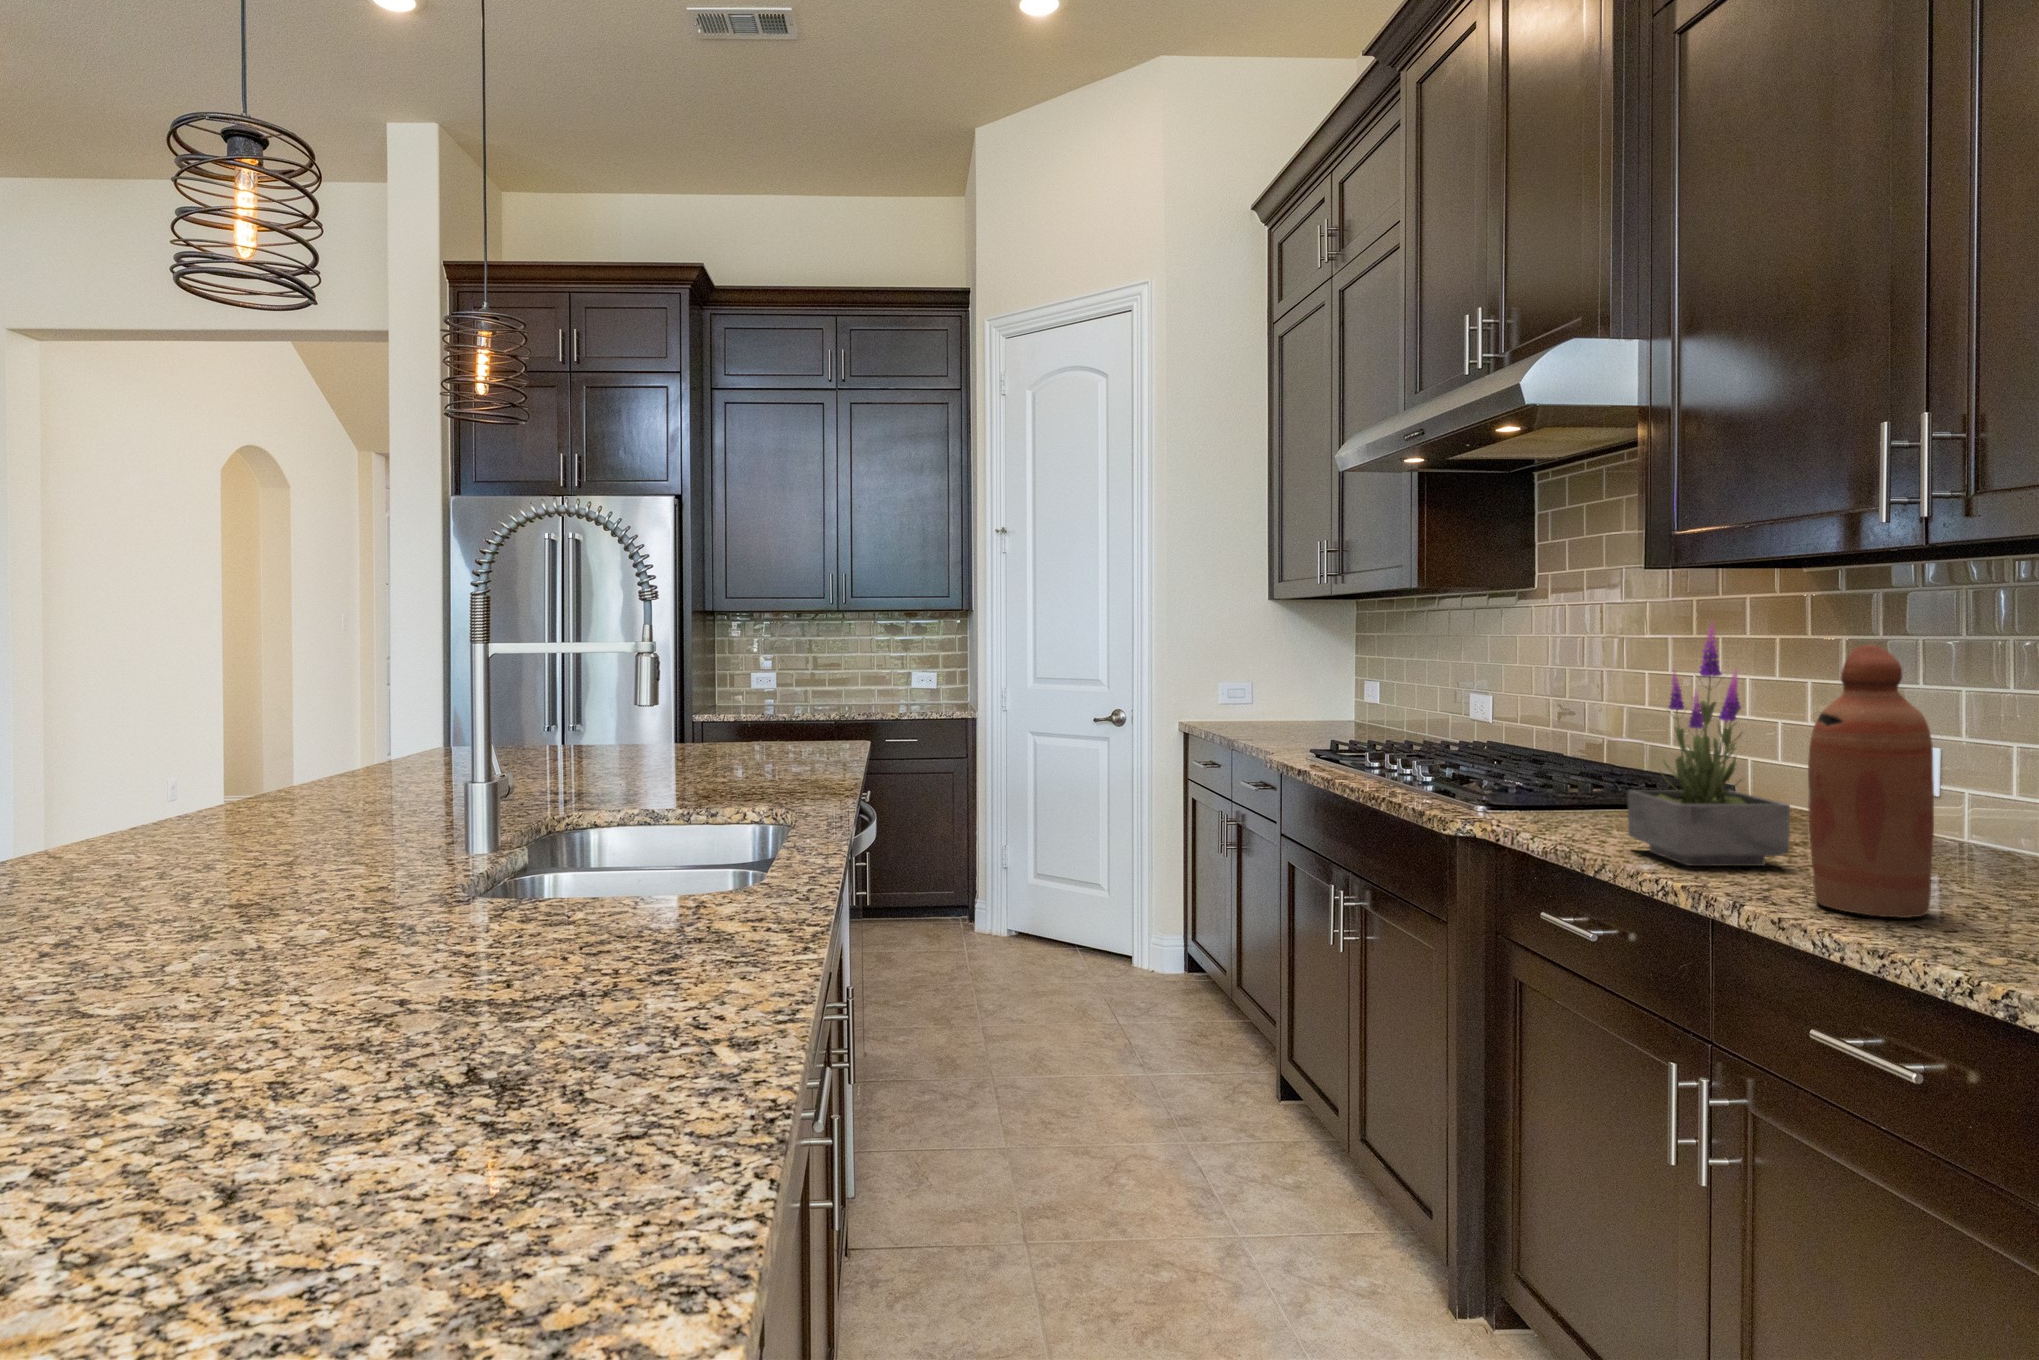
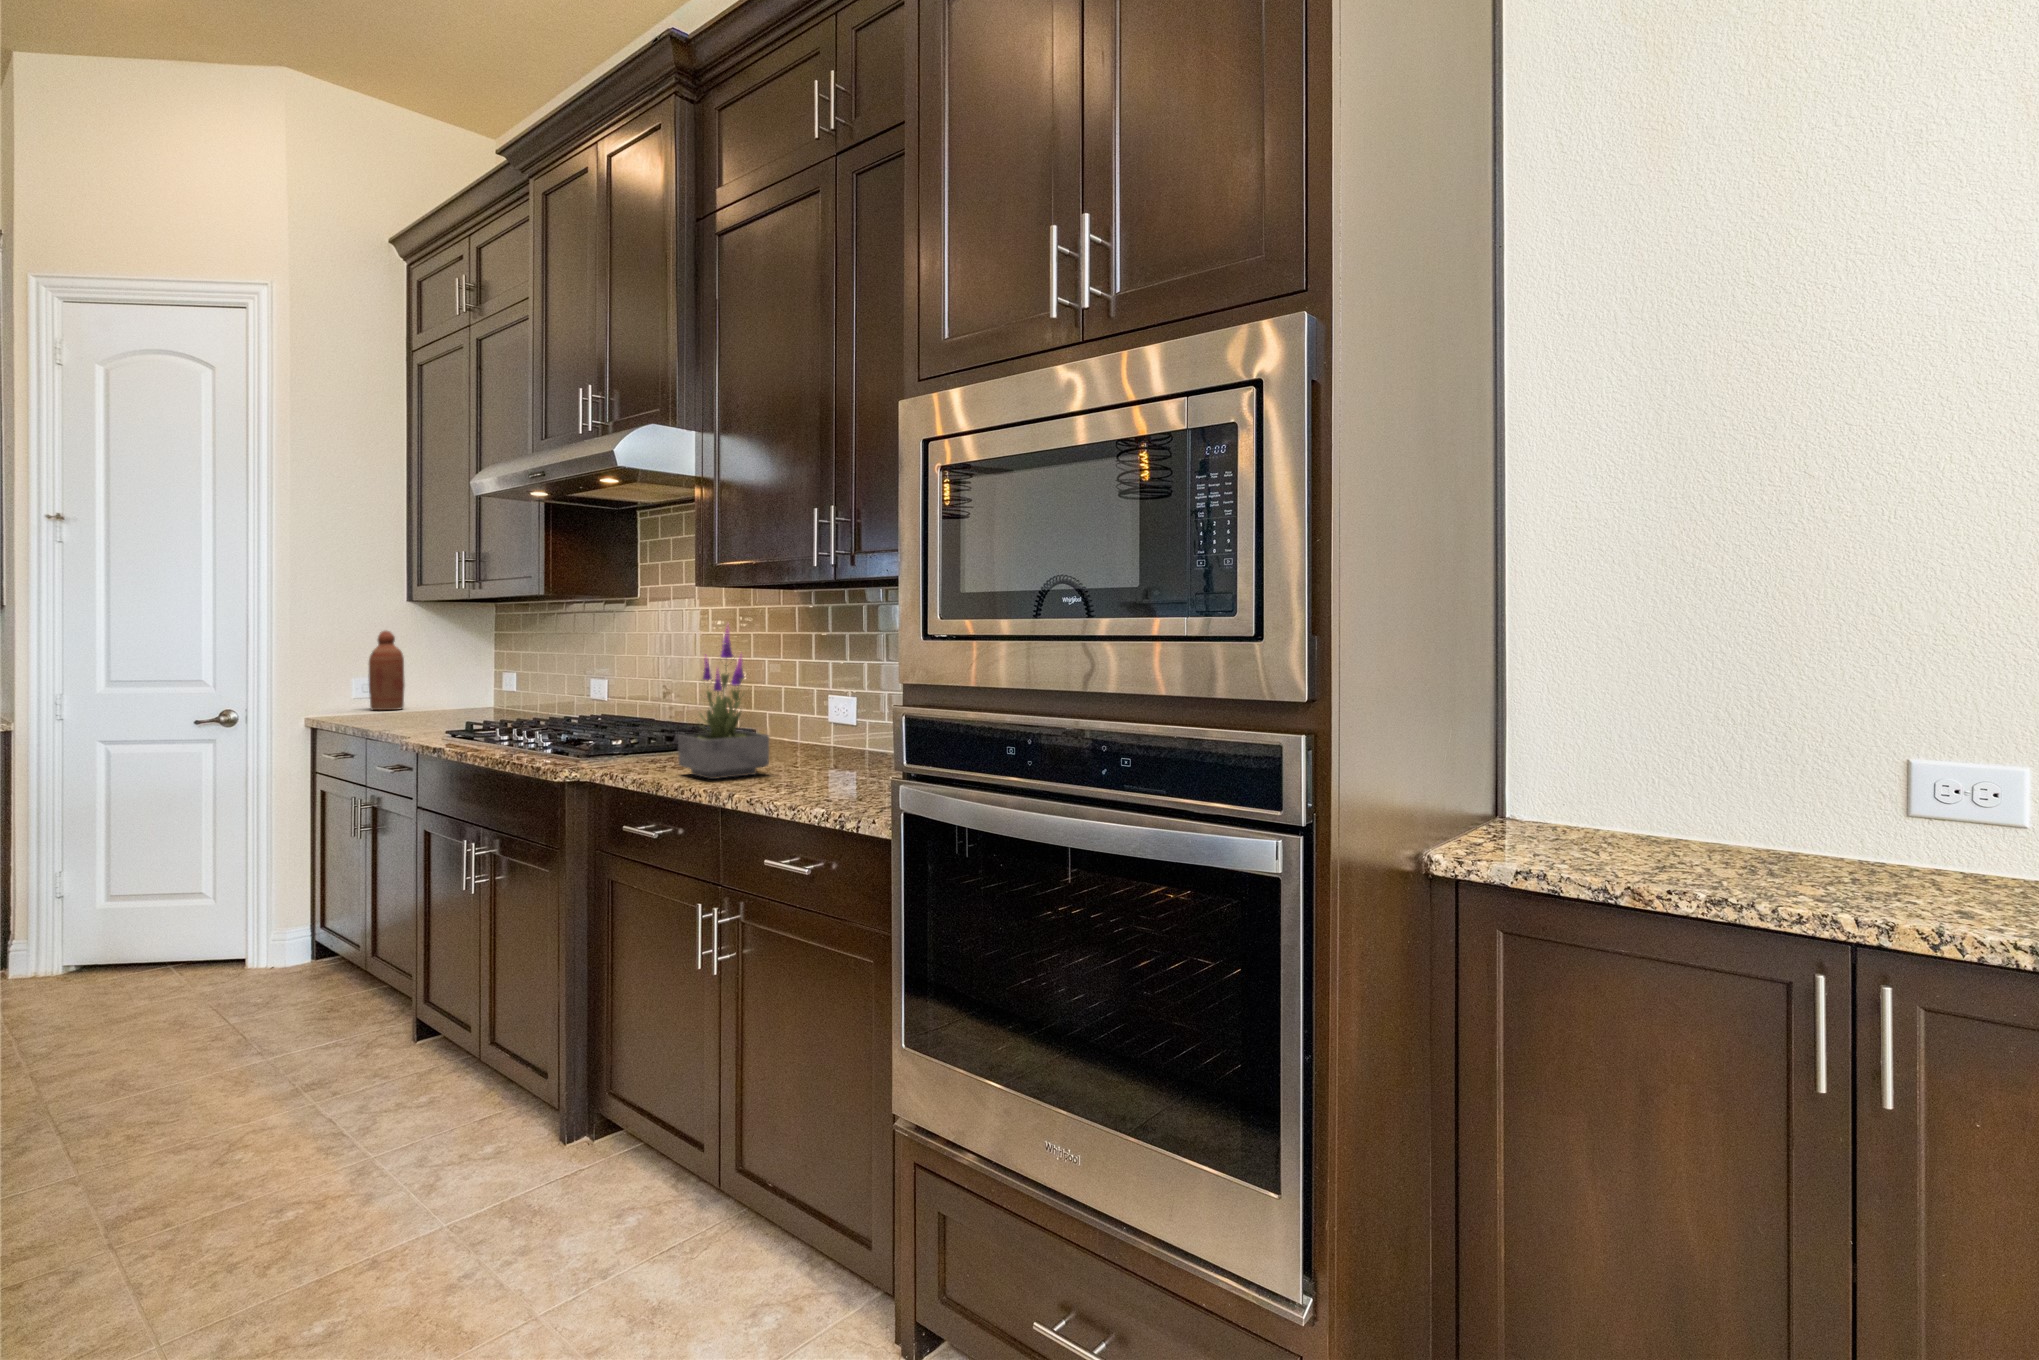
bottle: present [1808,645,1934,918] -> present [369,631,404,710]

